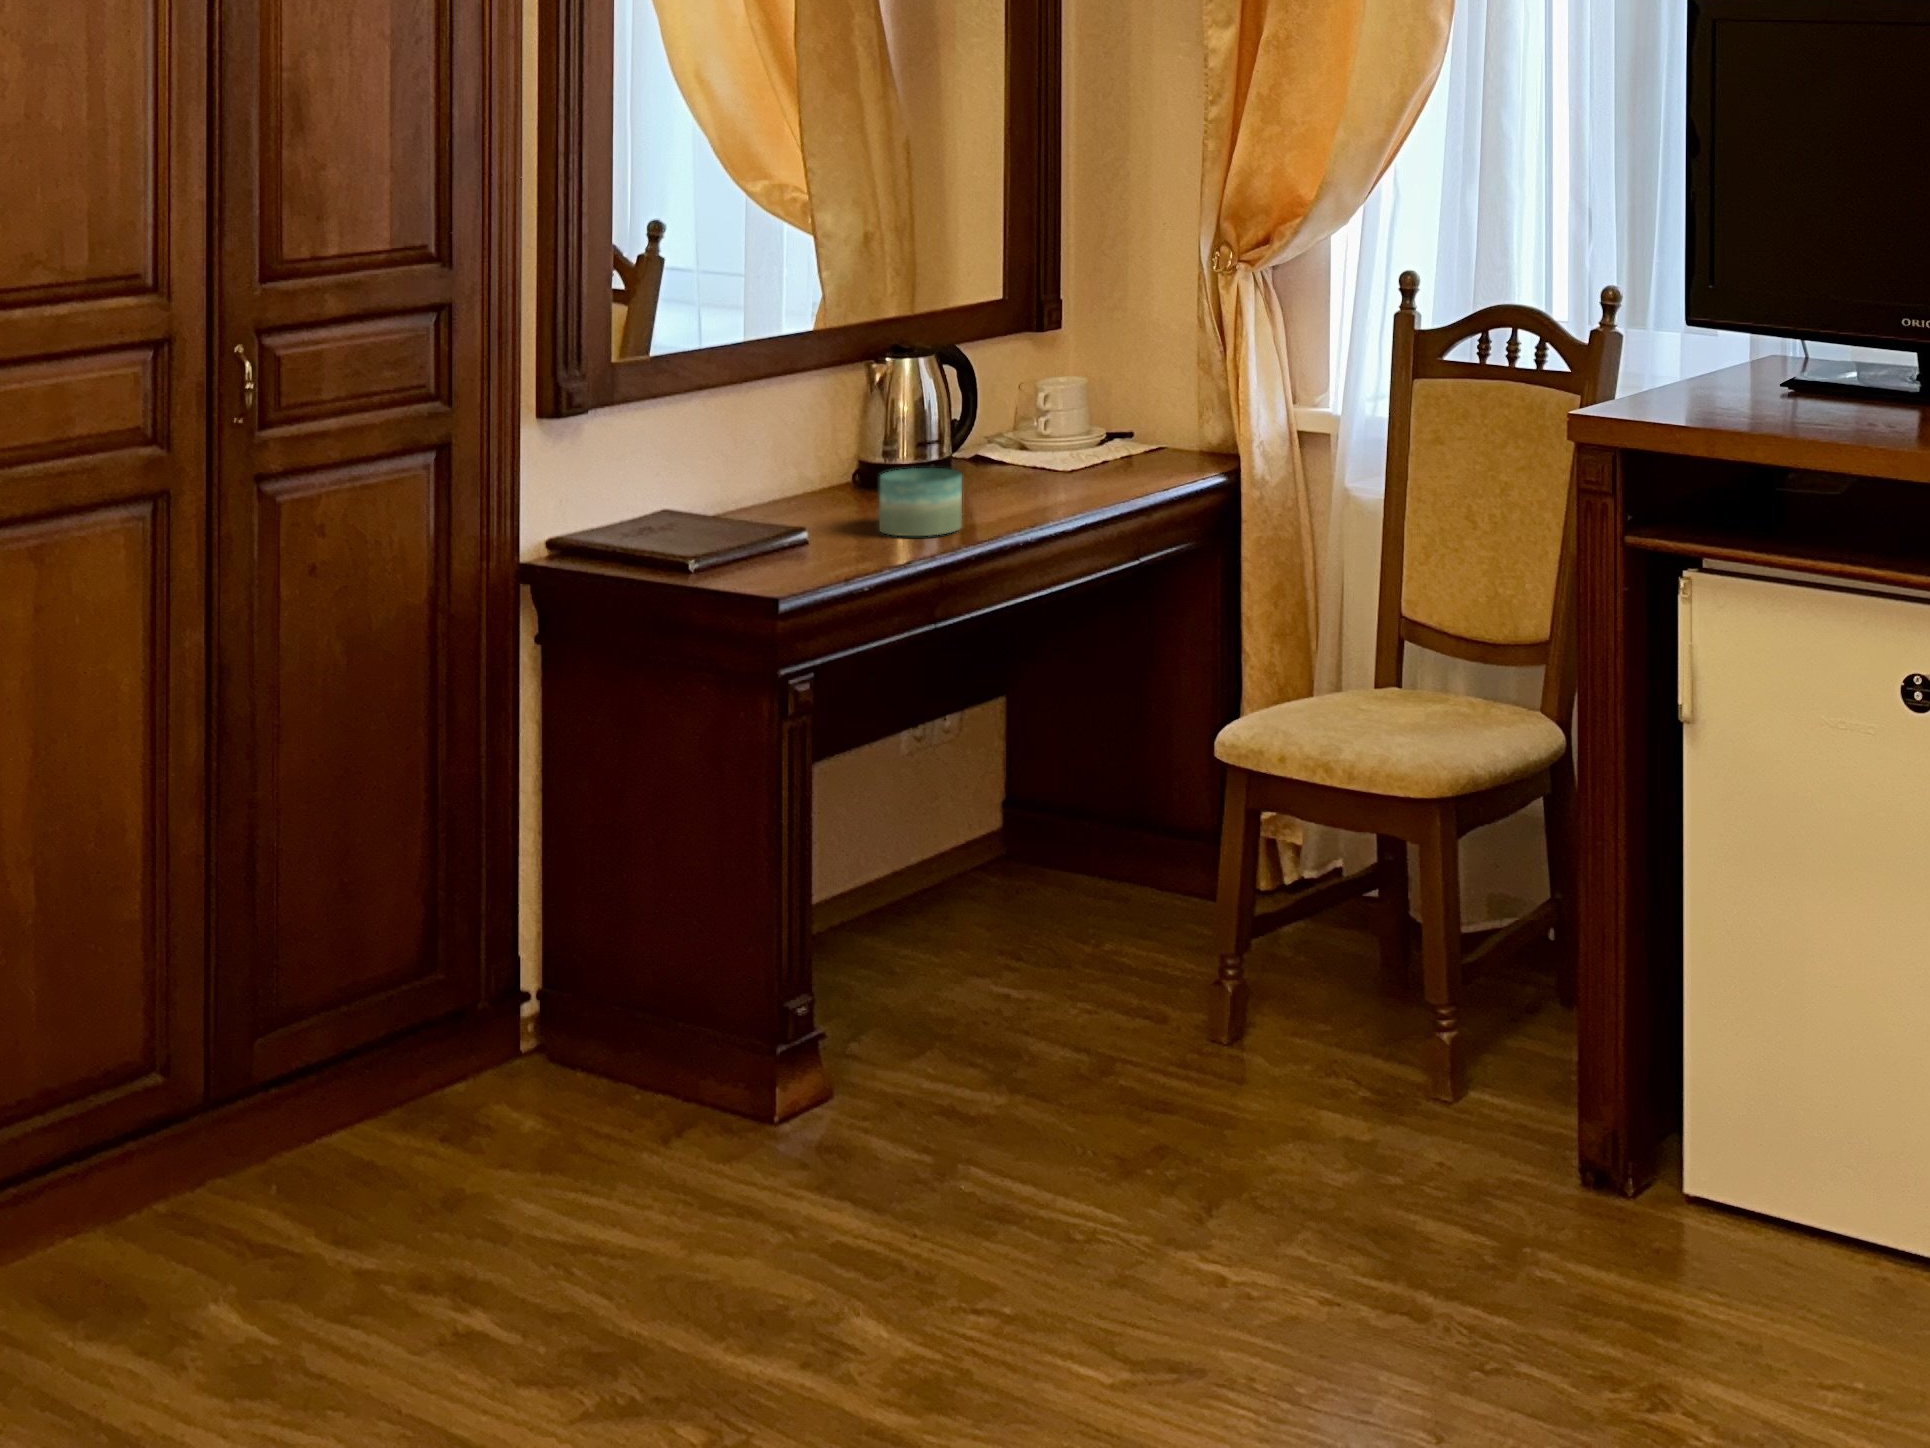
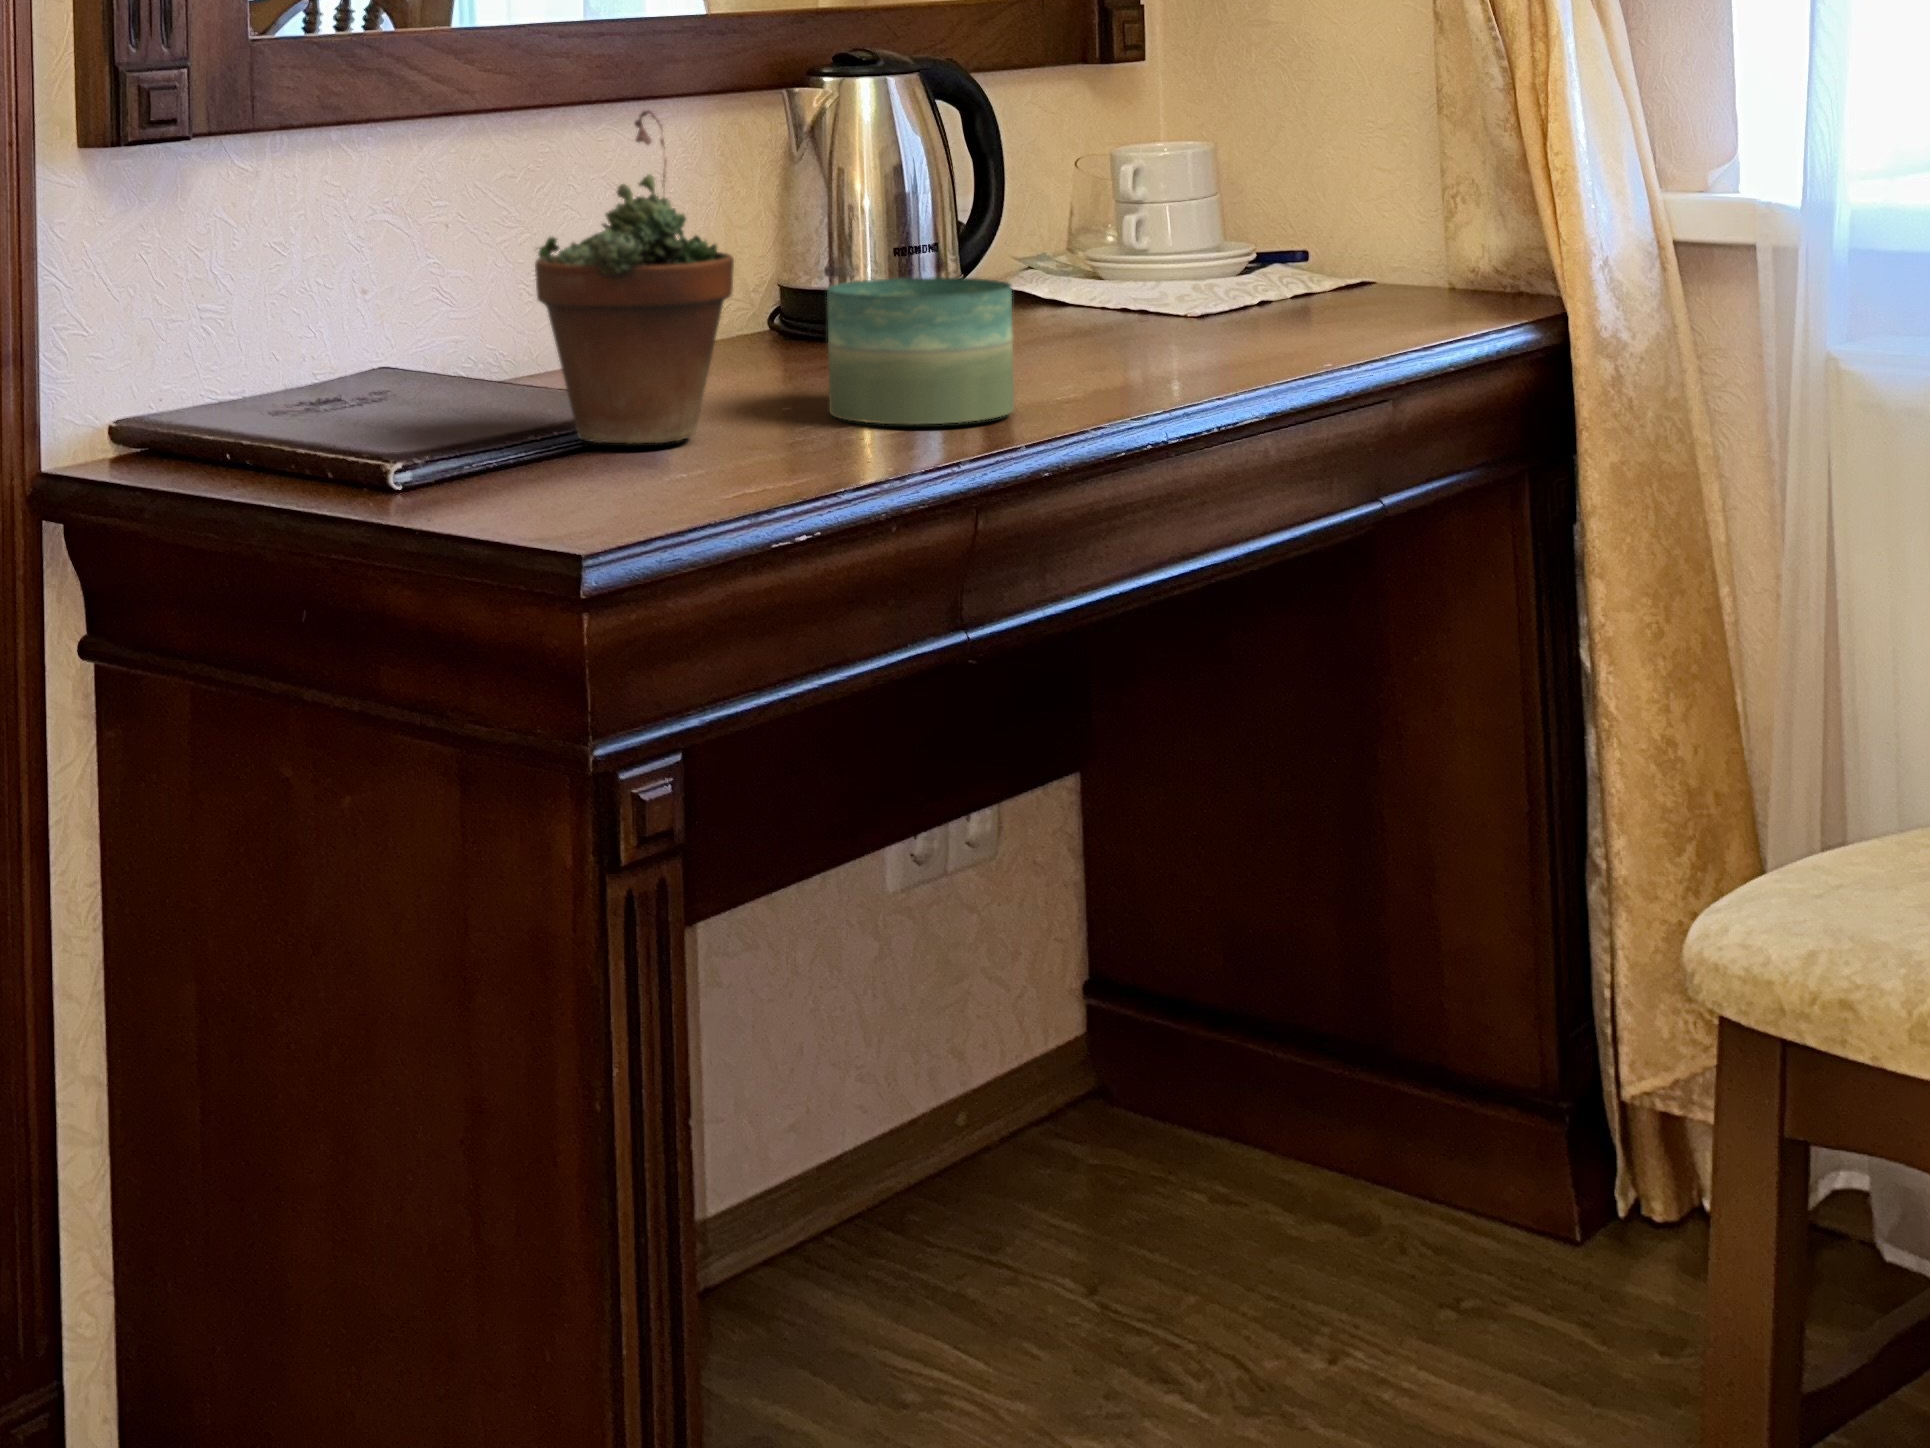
succulent plant: none [751,406,839,549] -> present [535,110,734,444]

